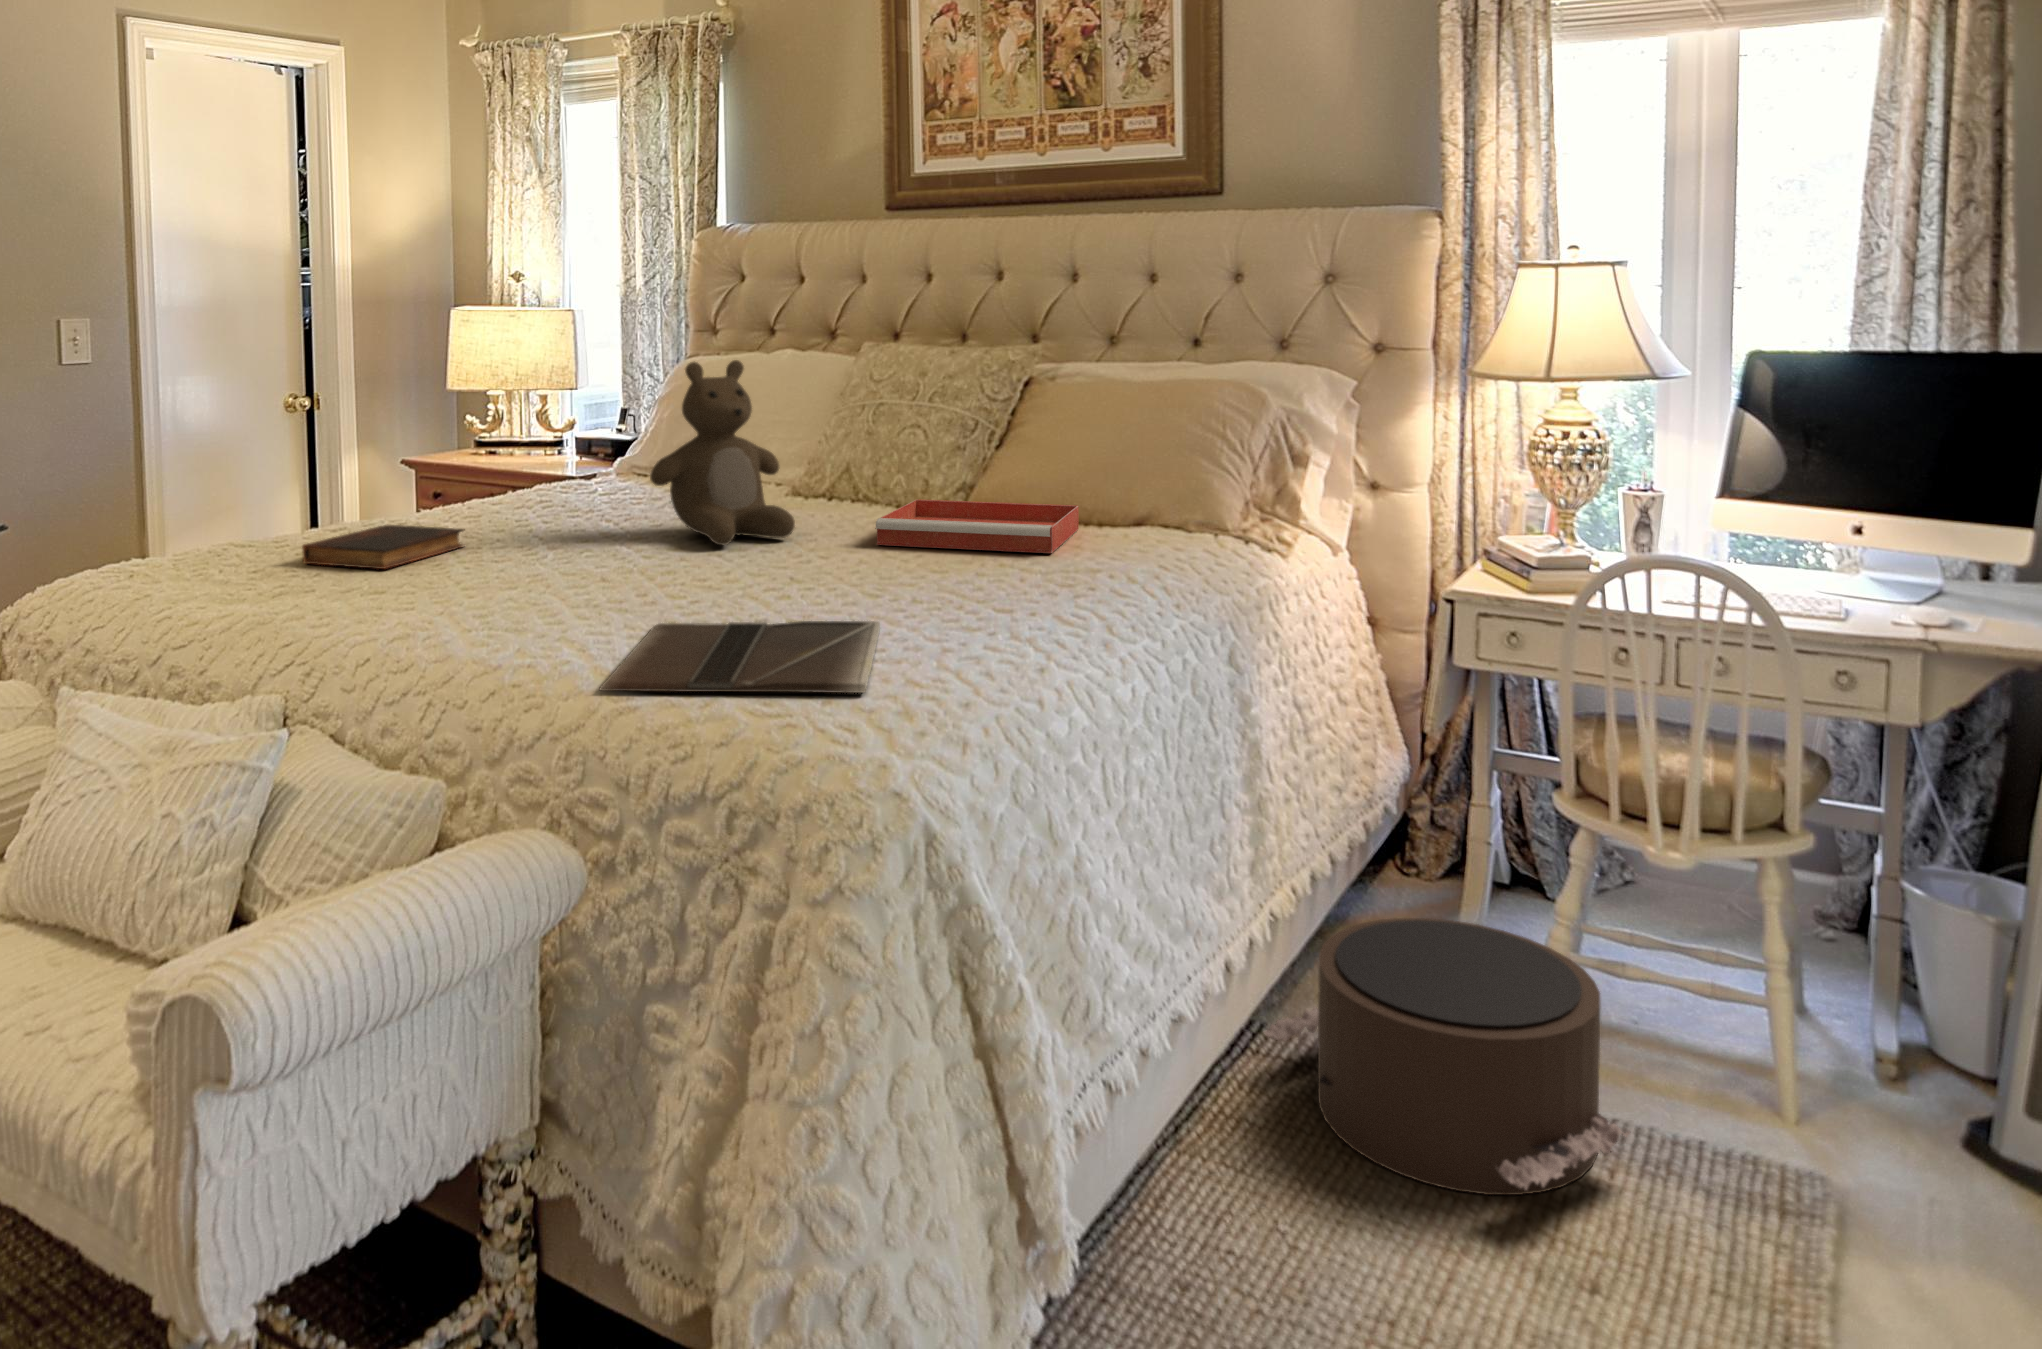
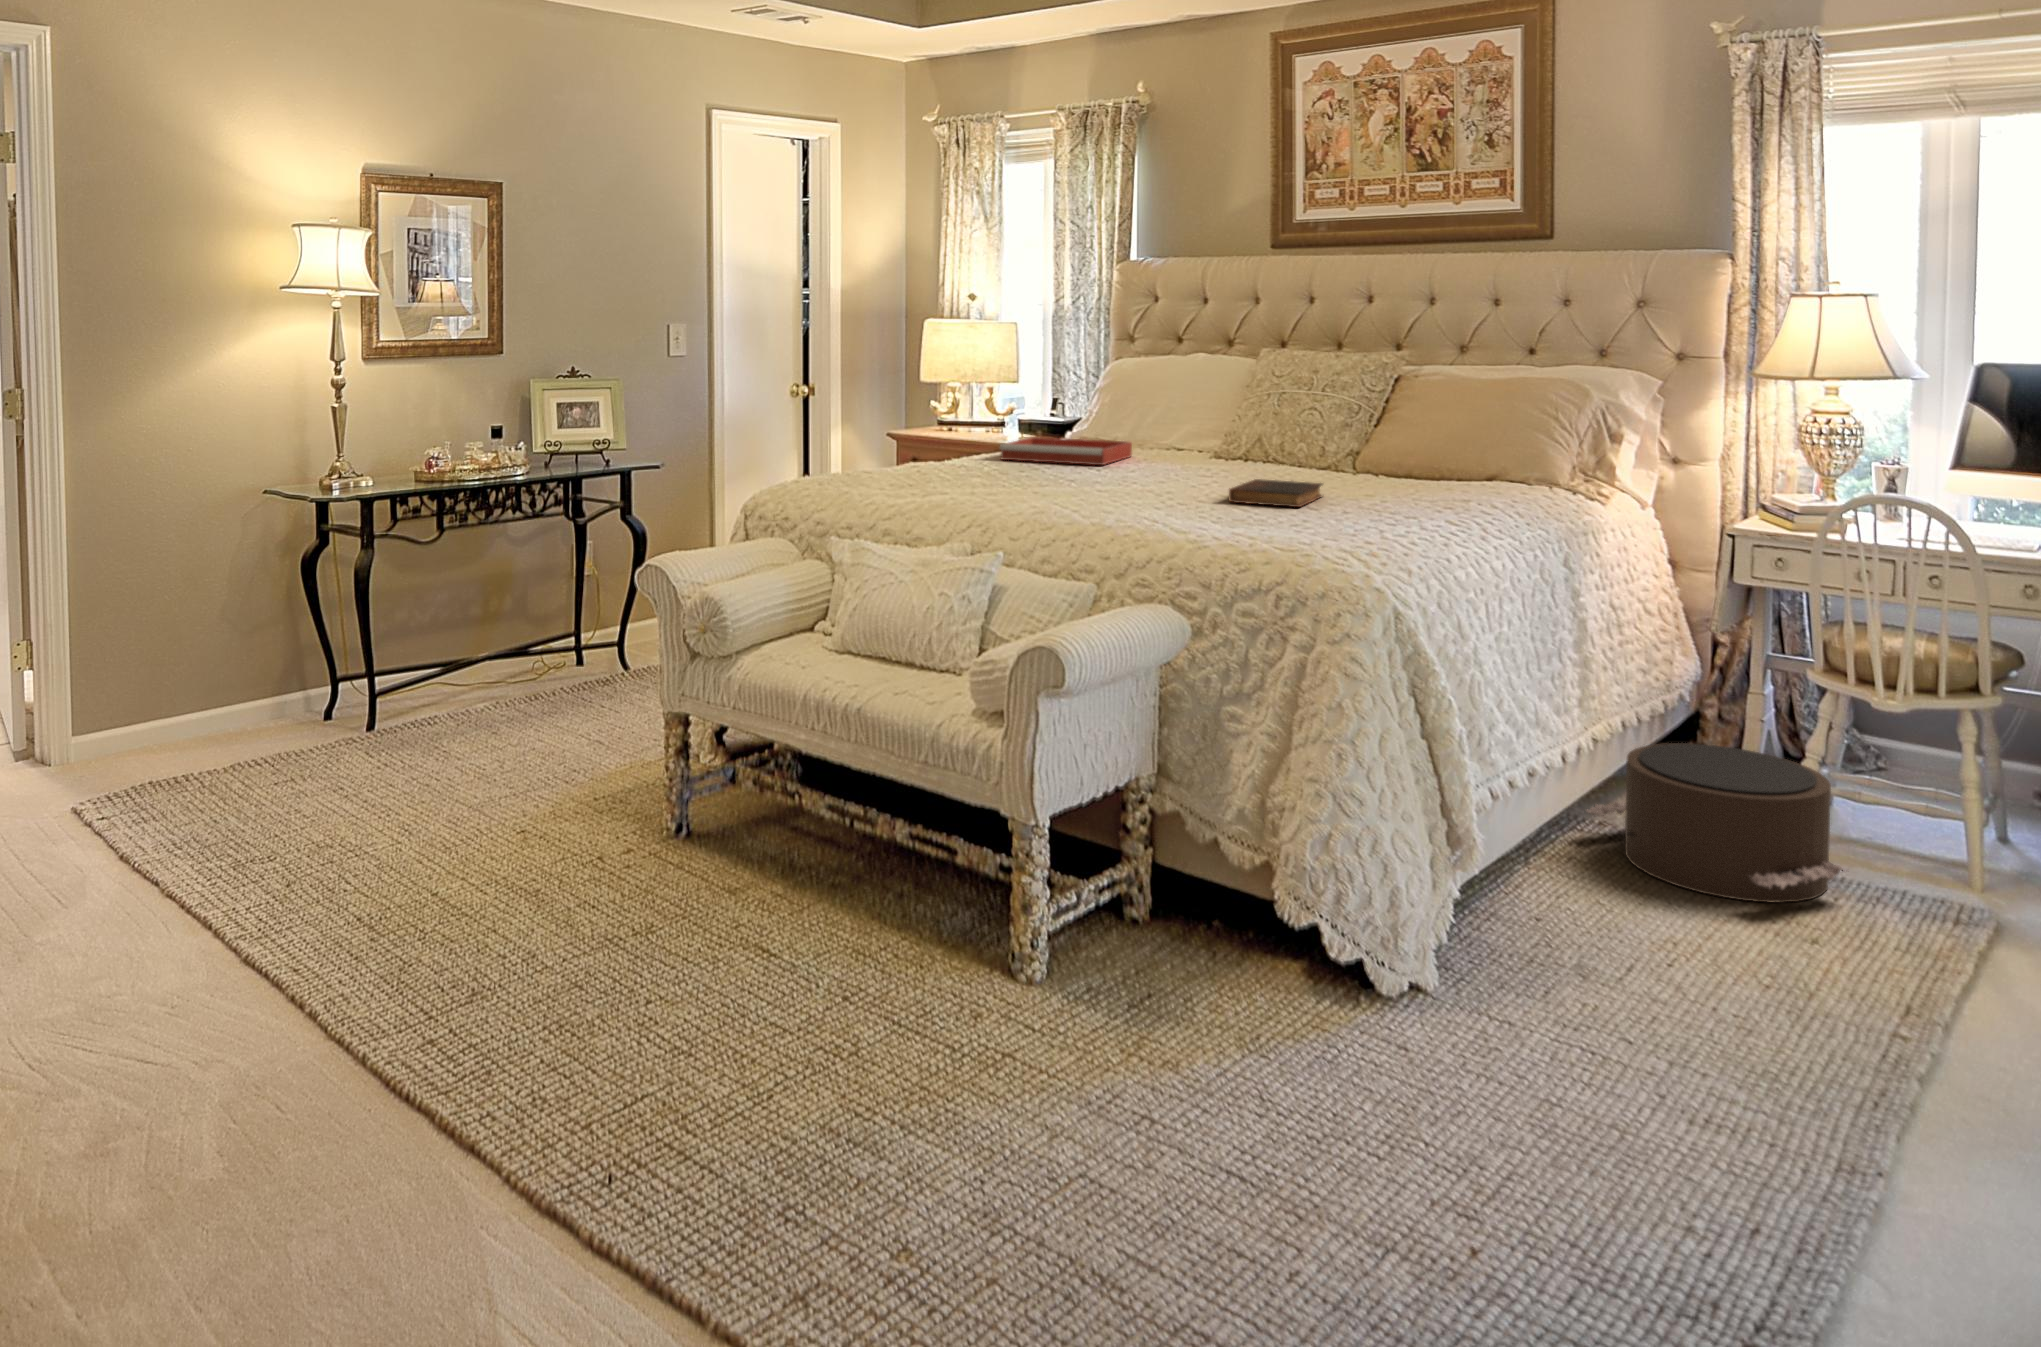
teddy bear: present [650,360,795,545] -> none [1142,356,1242,480]
tray: present [875,499,1079,553] -> present [1000,437,1132,465]
book: present [302,525,464,569] -> present [1229,479,1323,507]
laptop: present [600,621,880,693] -> none [1181,514,1343,545]

